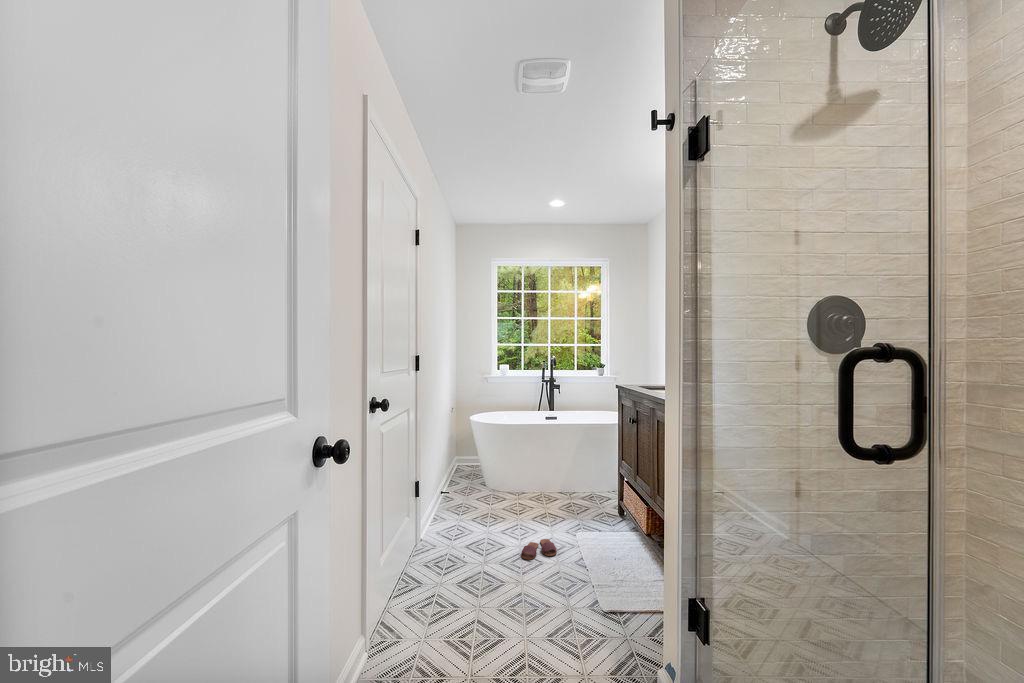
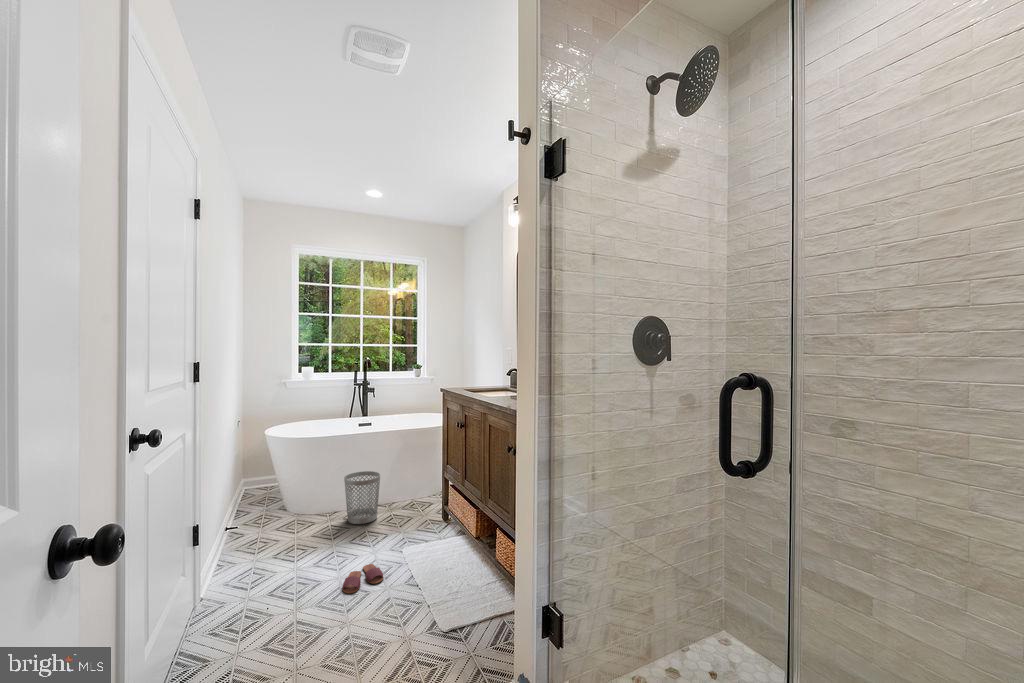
wastebasket: none [530,458,561,505] -> present [344,471,380,524]

